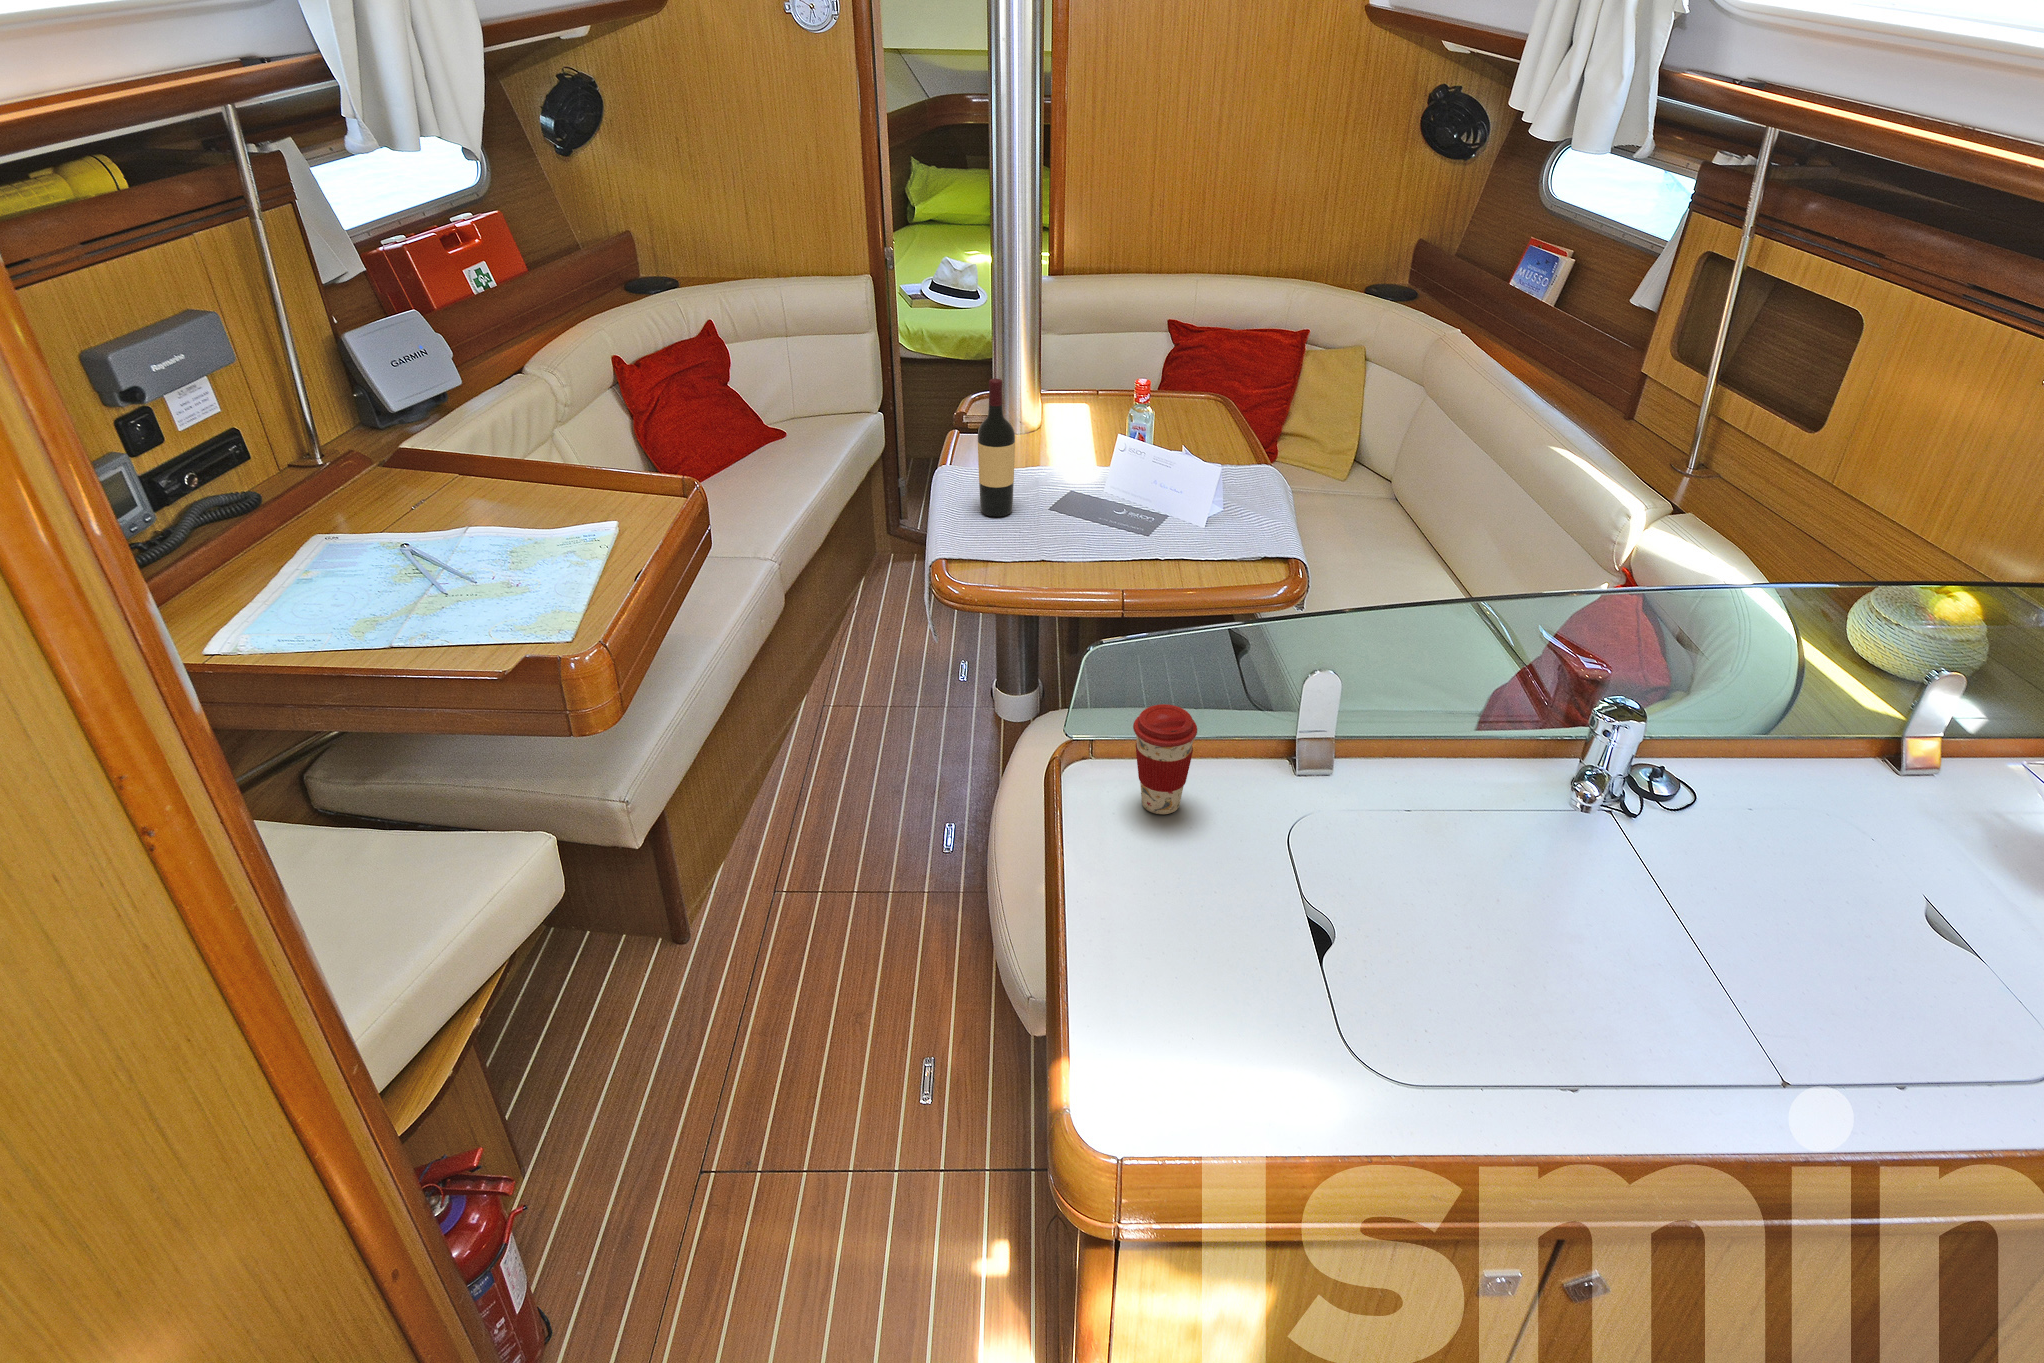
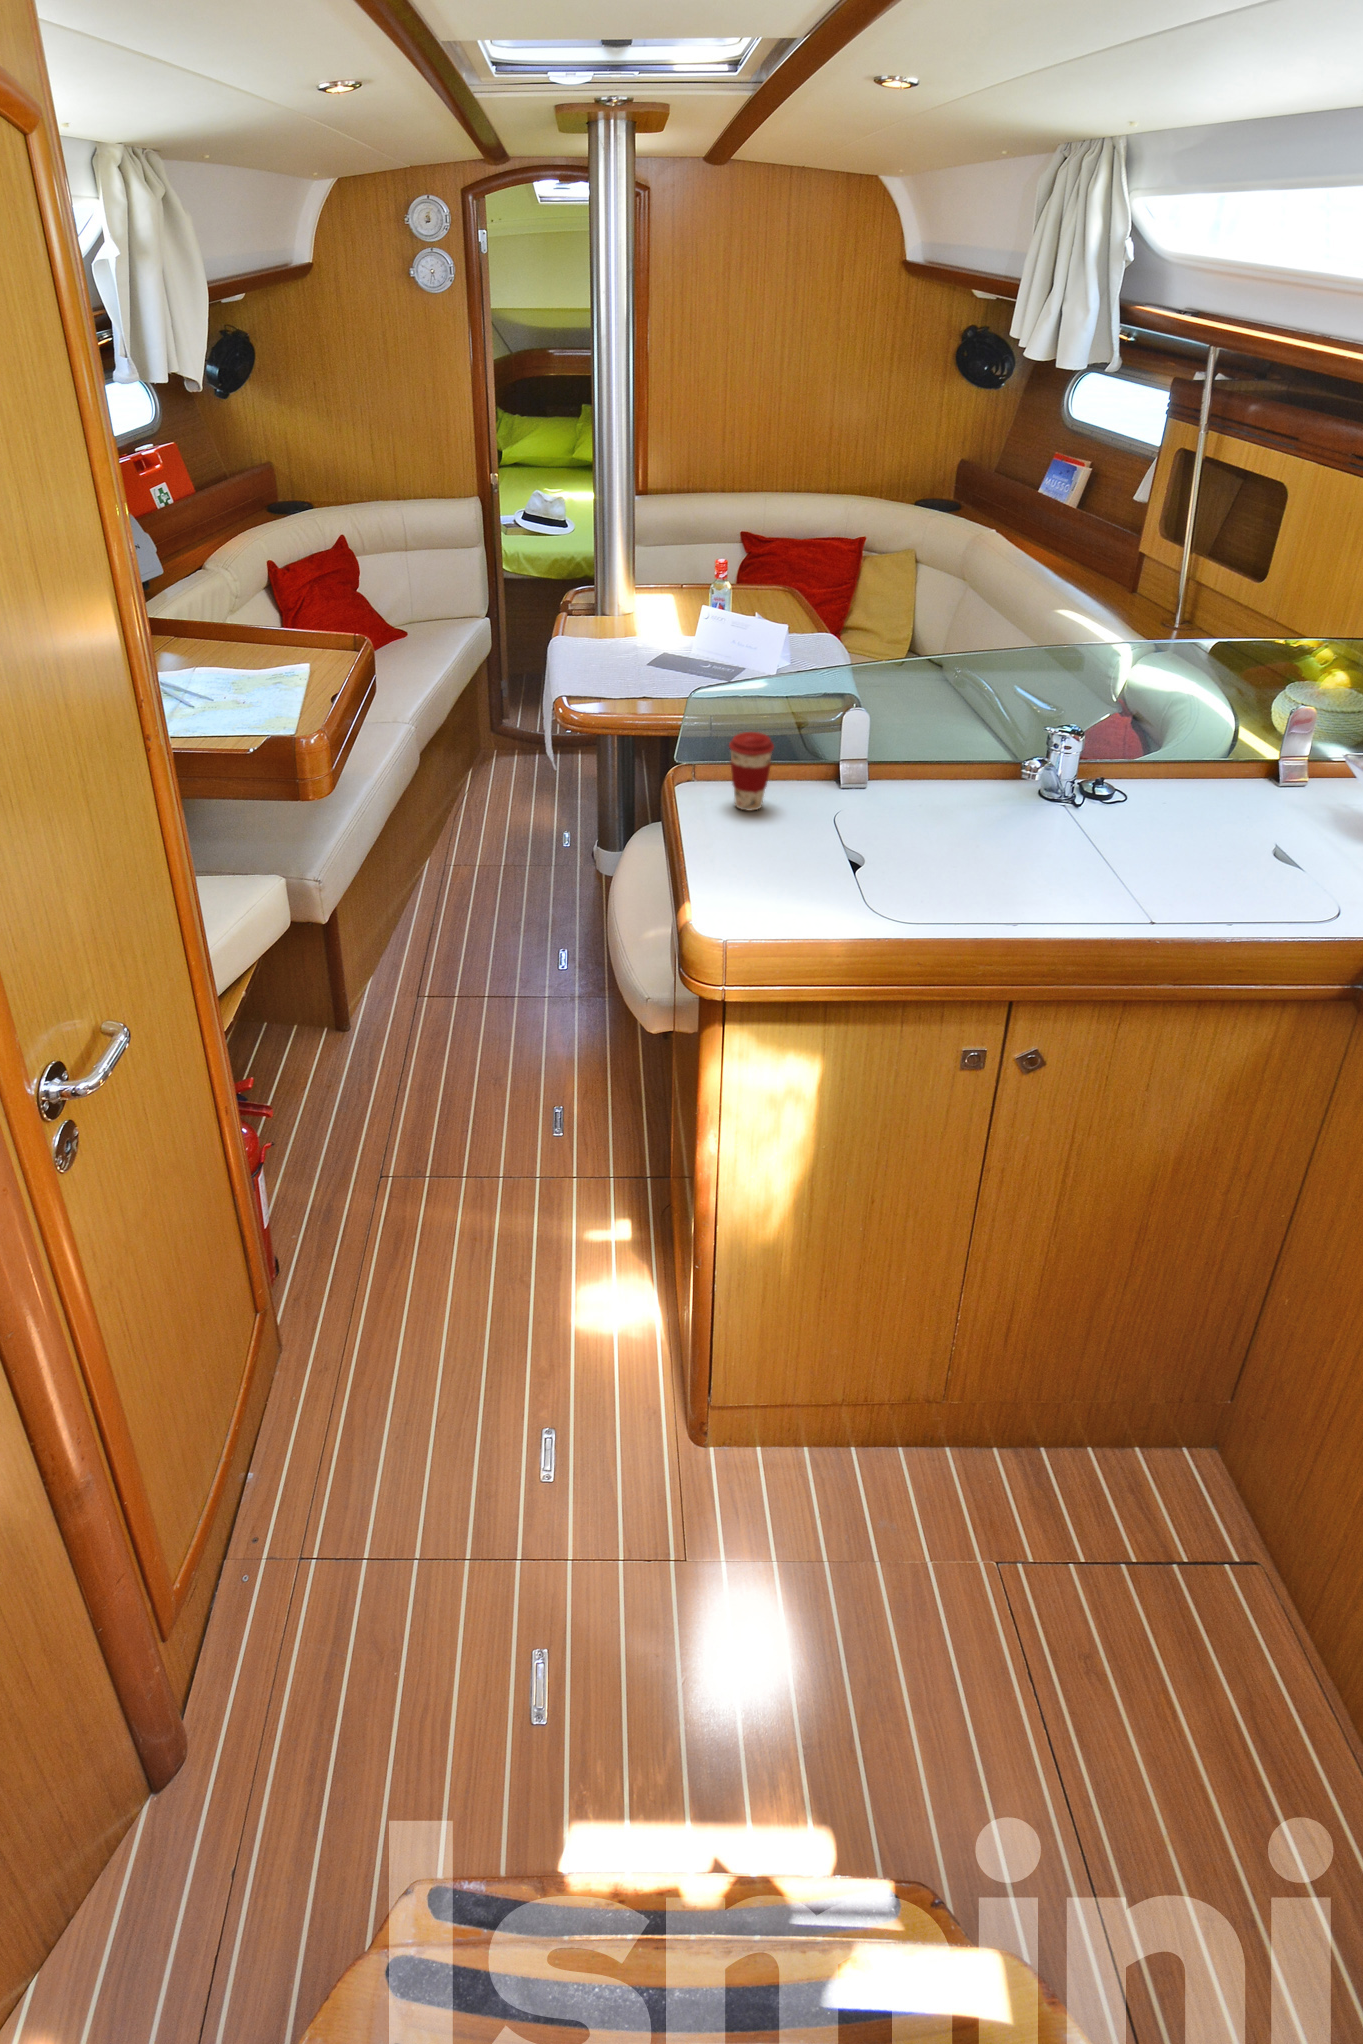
wine bottle: present [978,378,1015,517] -> none [589,555,619,672]

